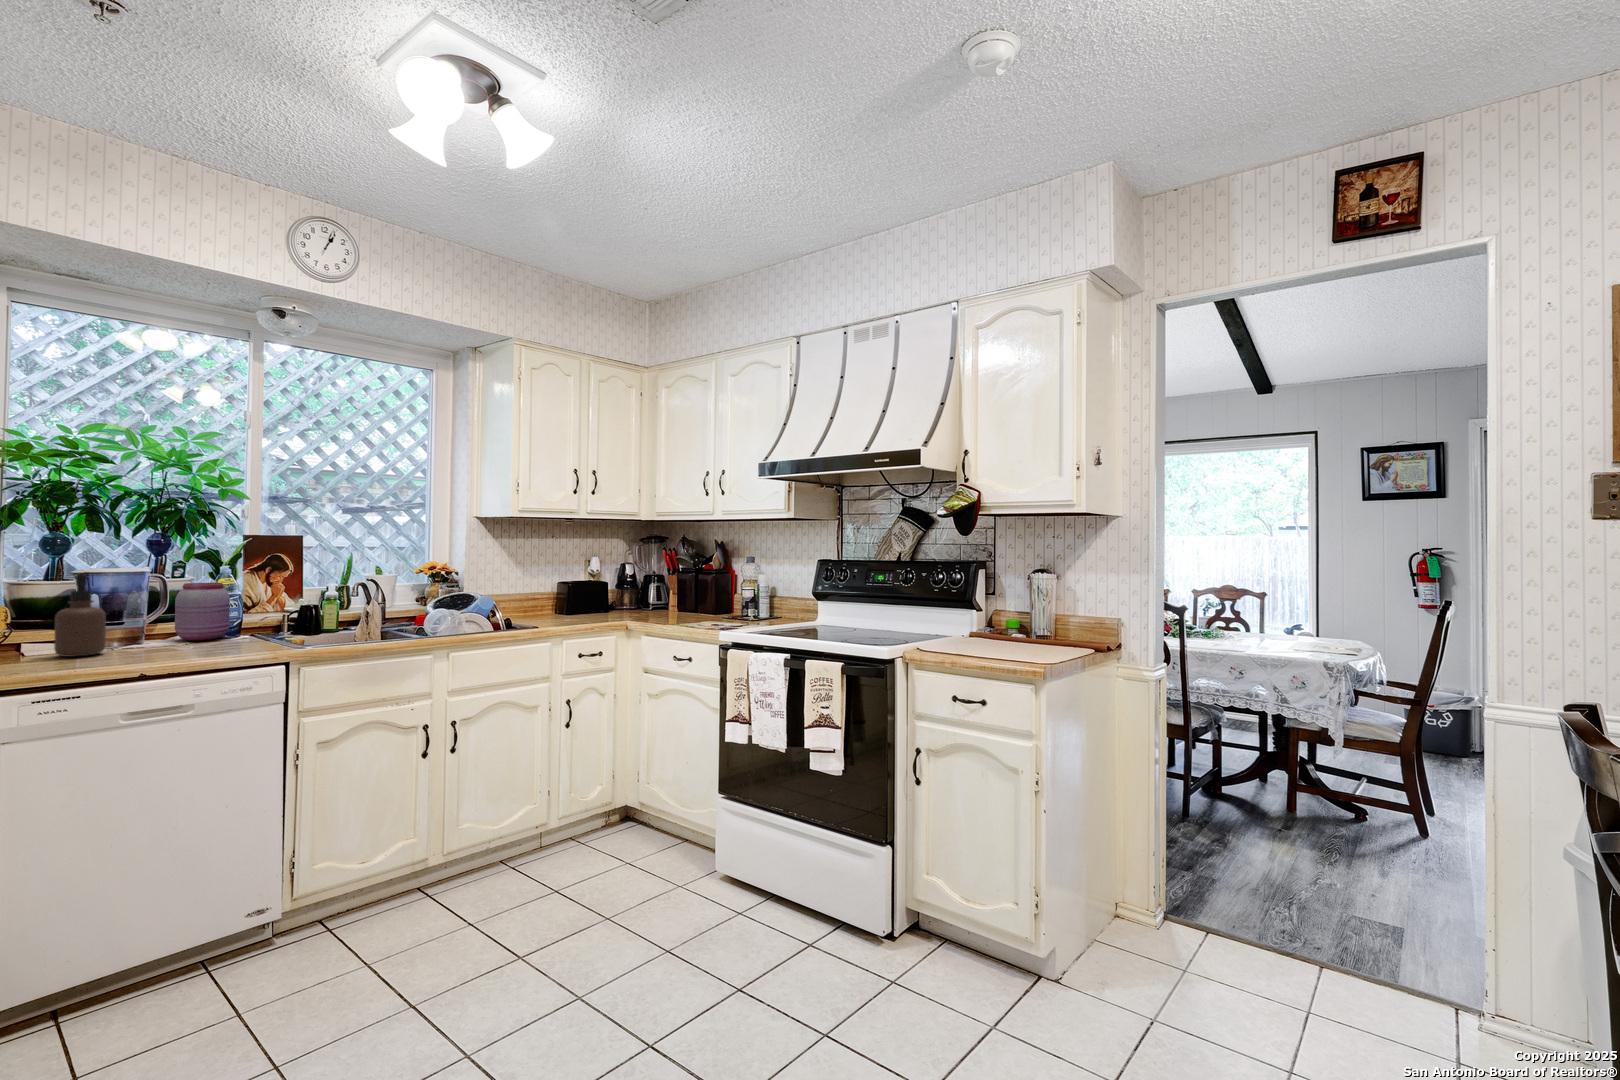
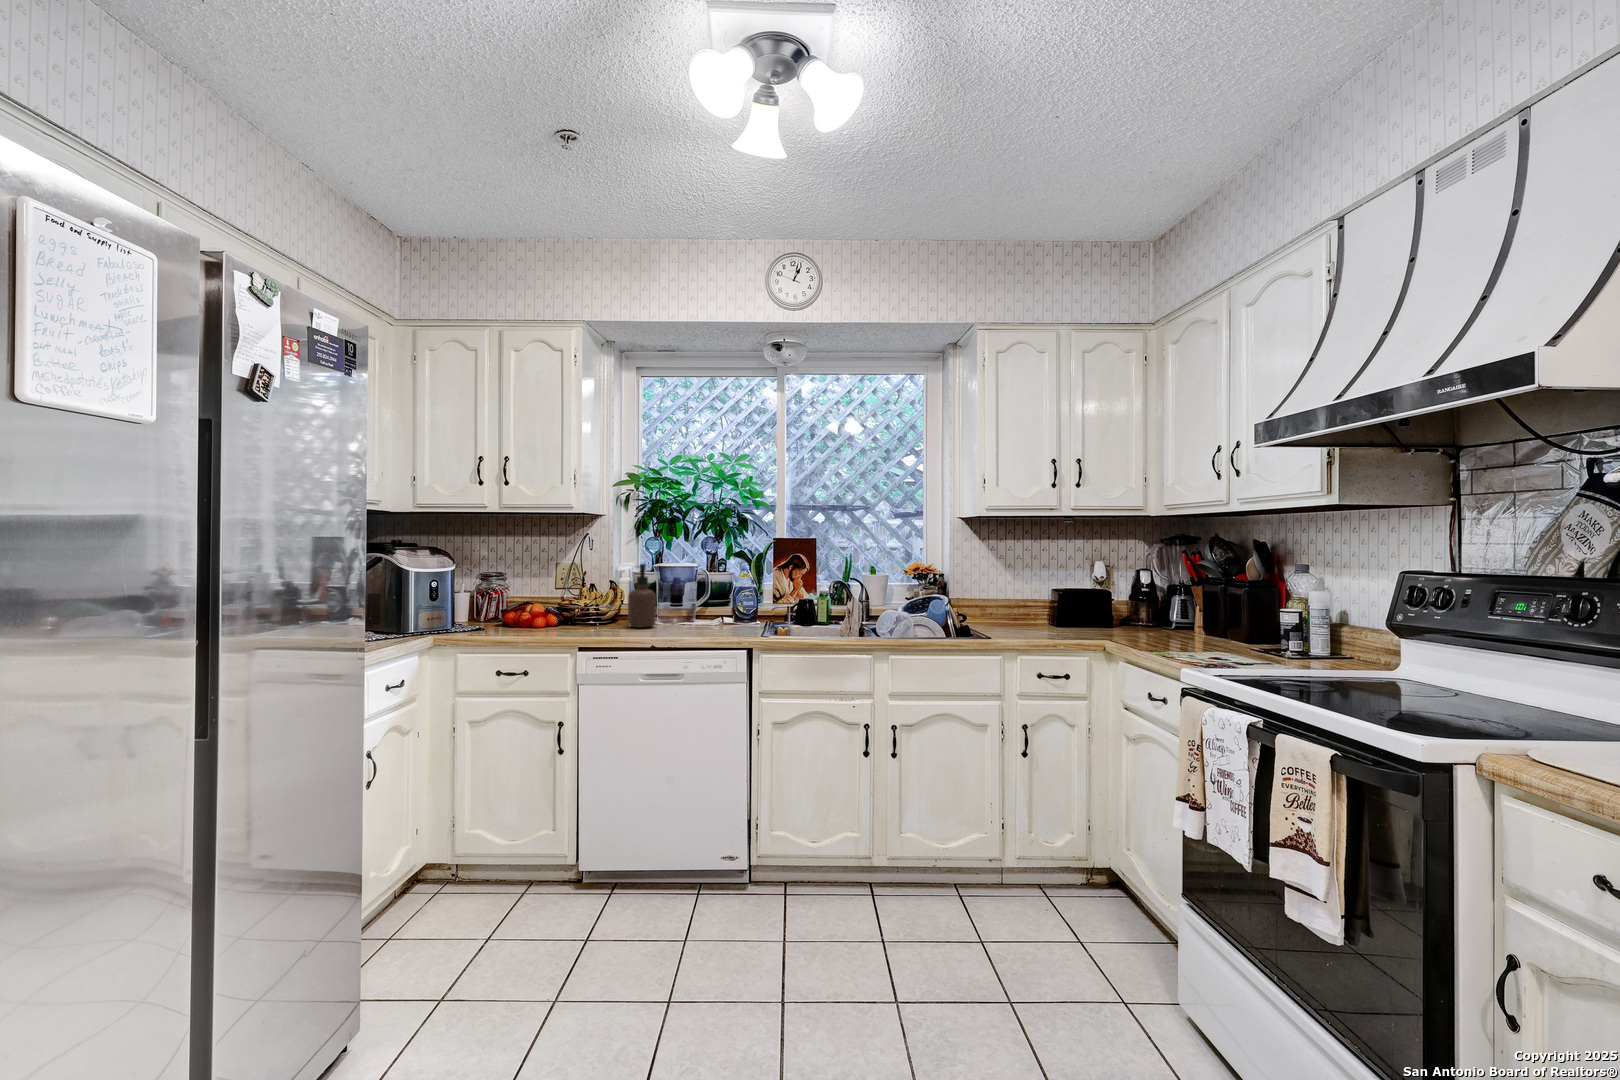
jar: present [175,583,230,640] -> none [706,574,742,623]

